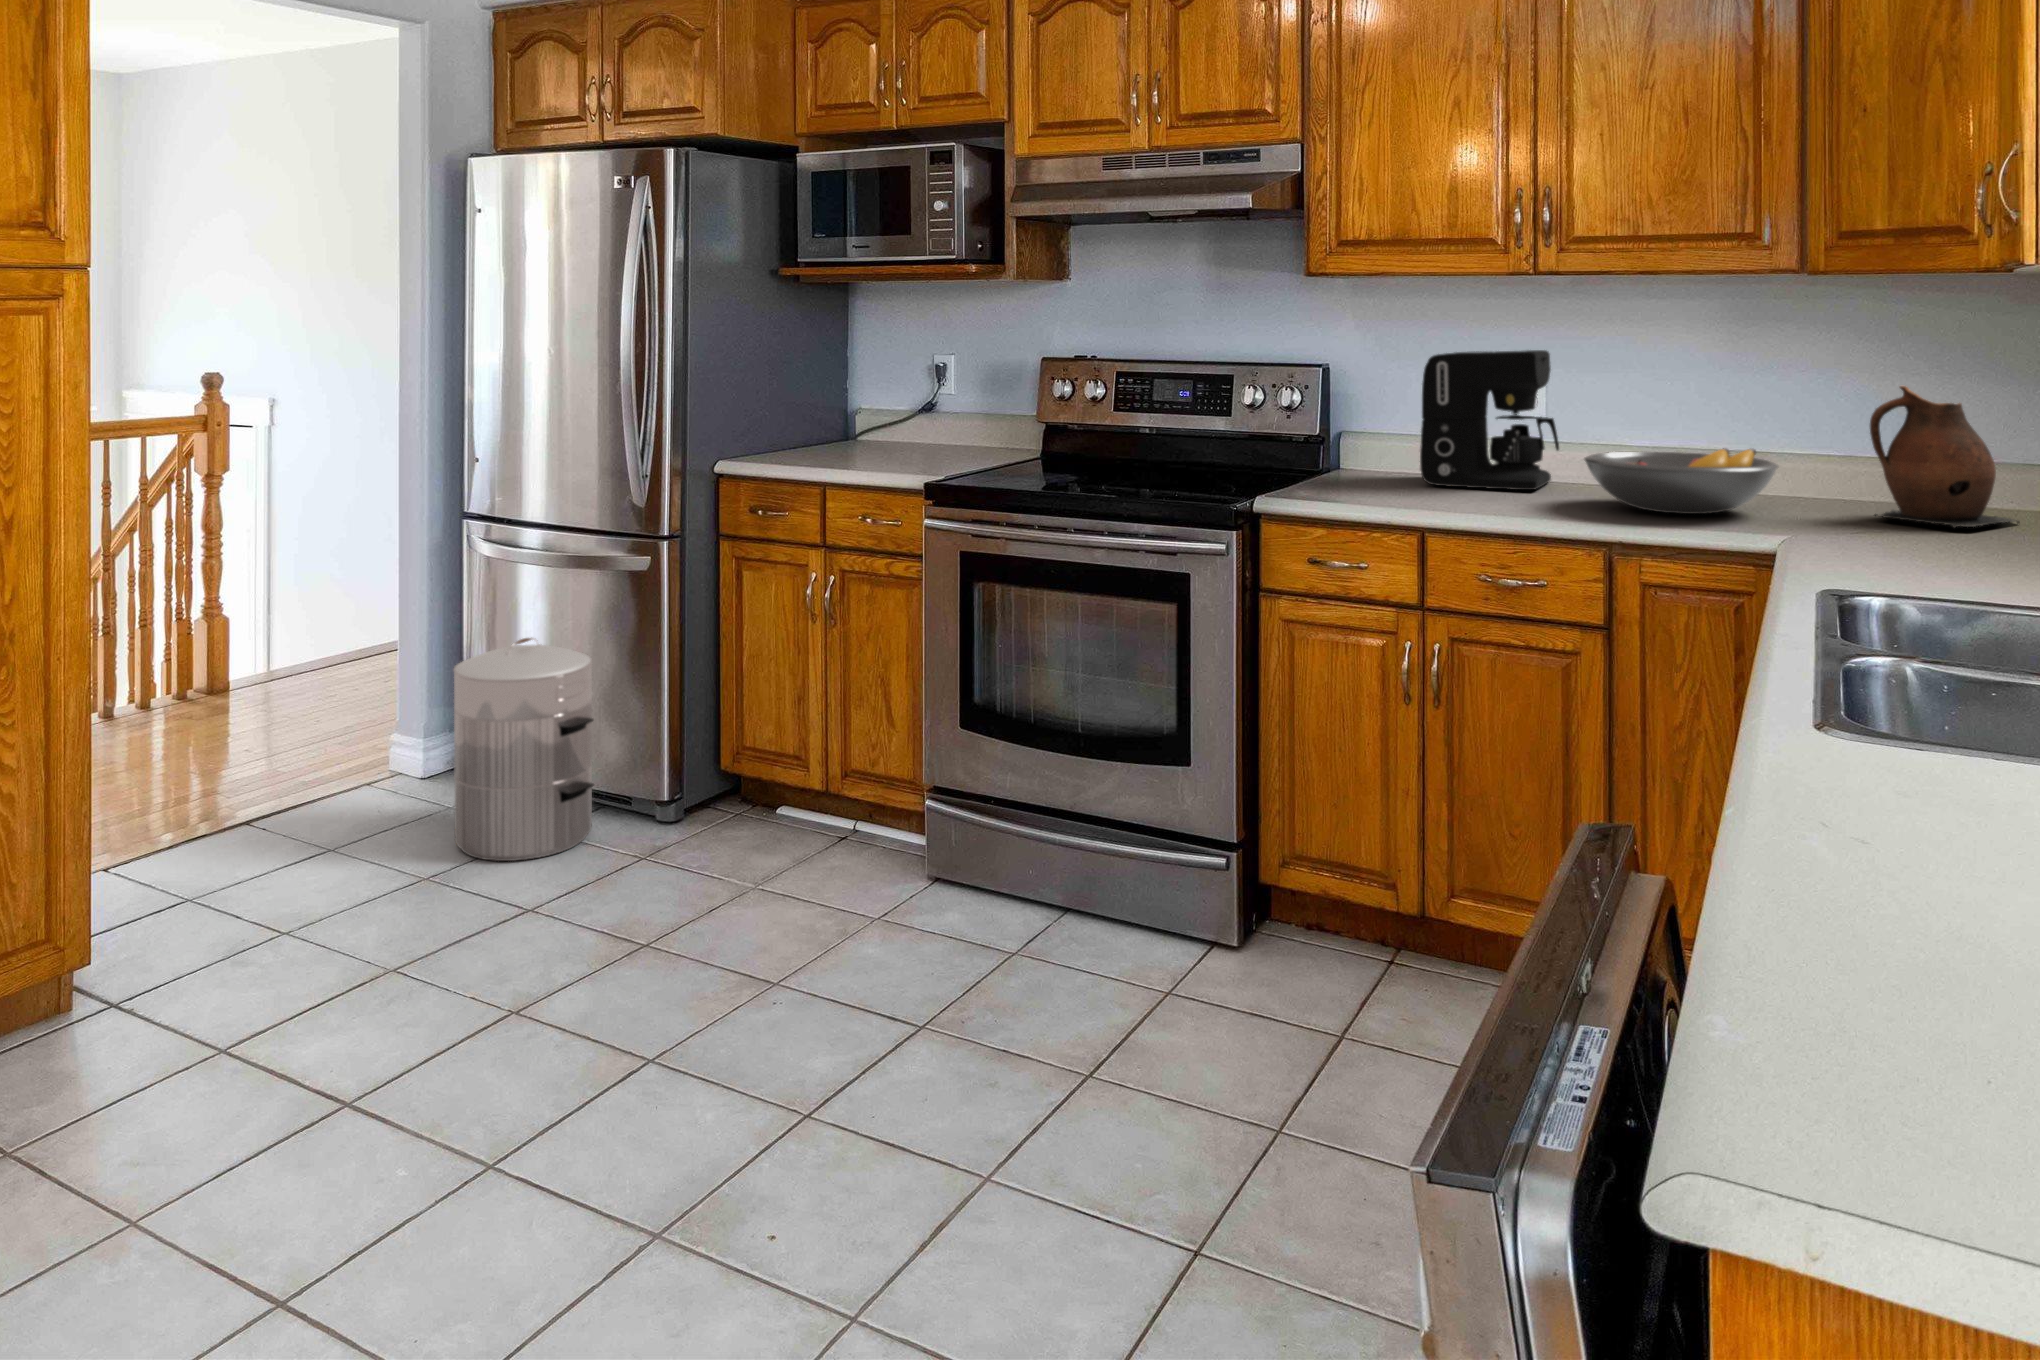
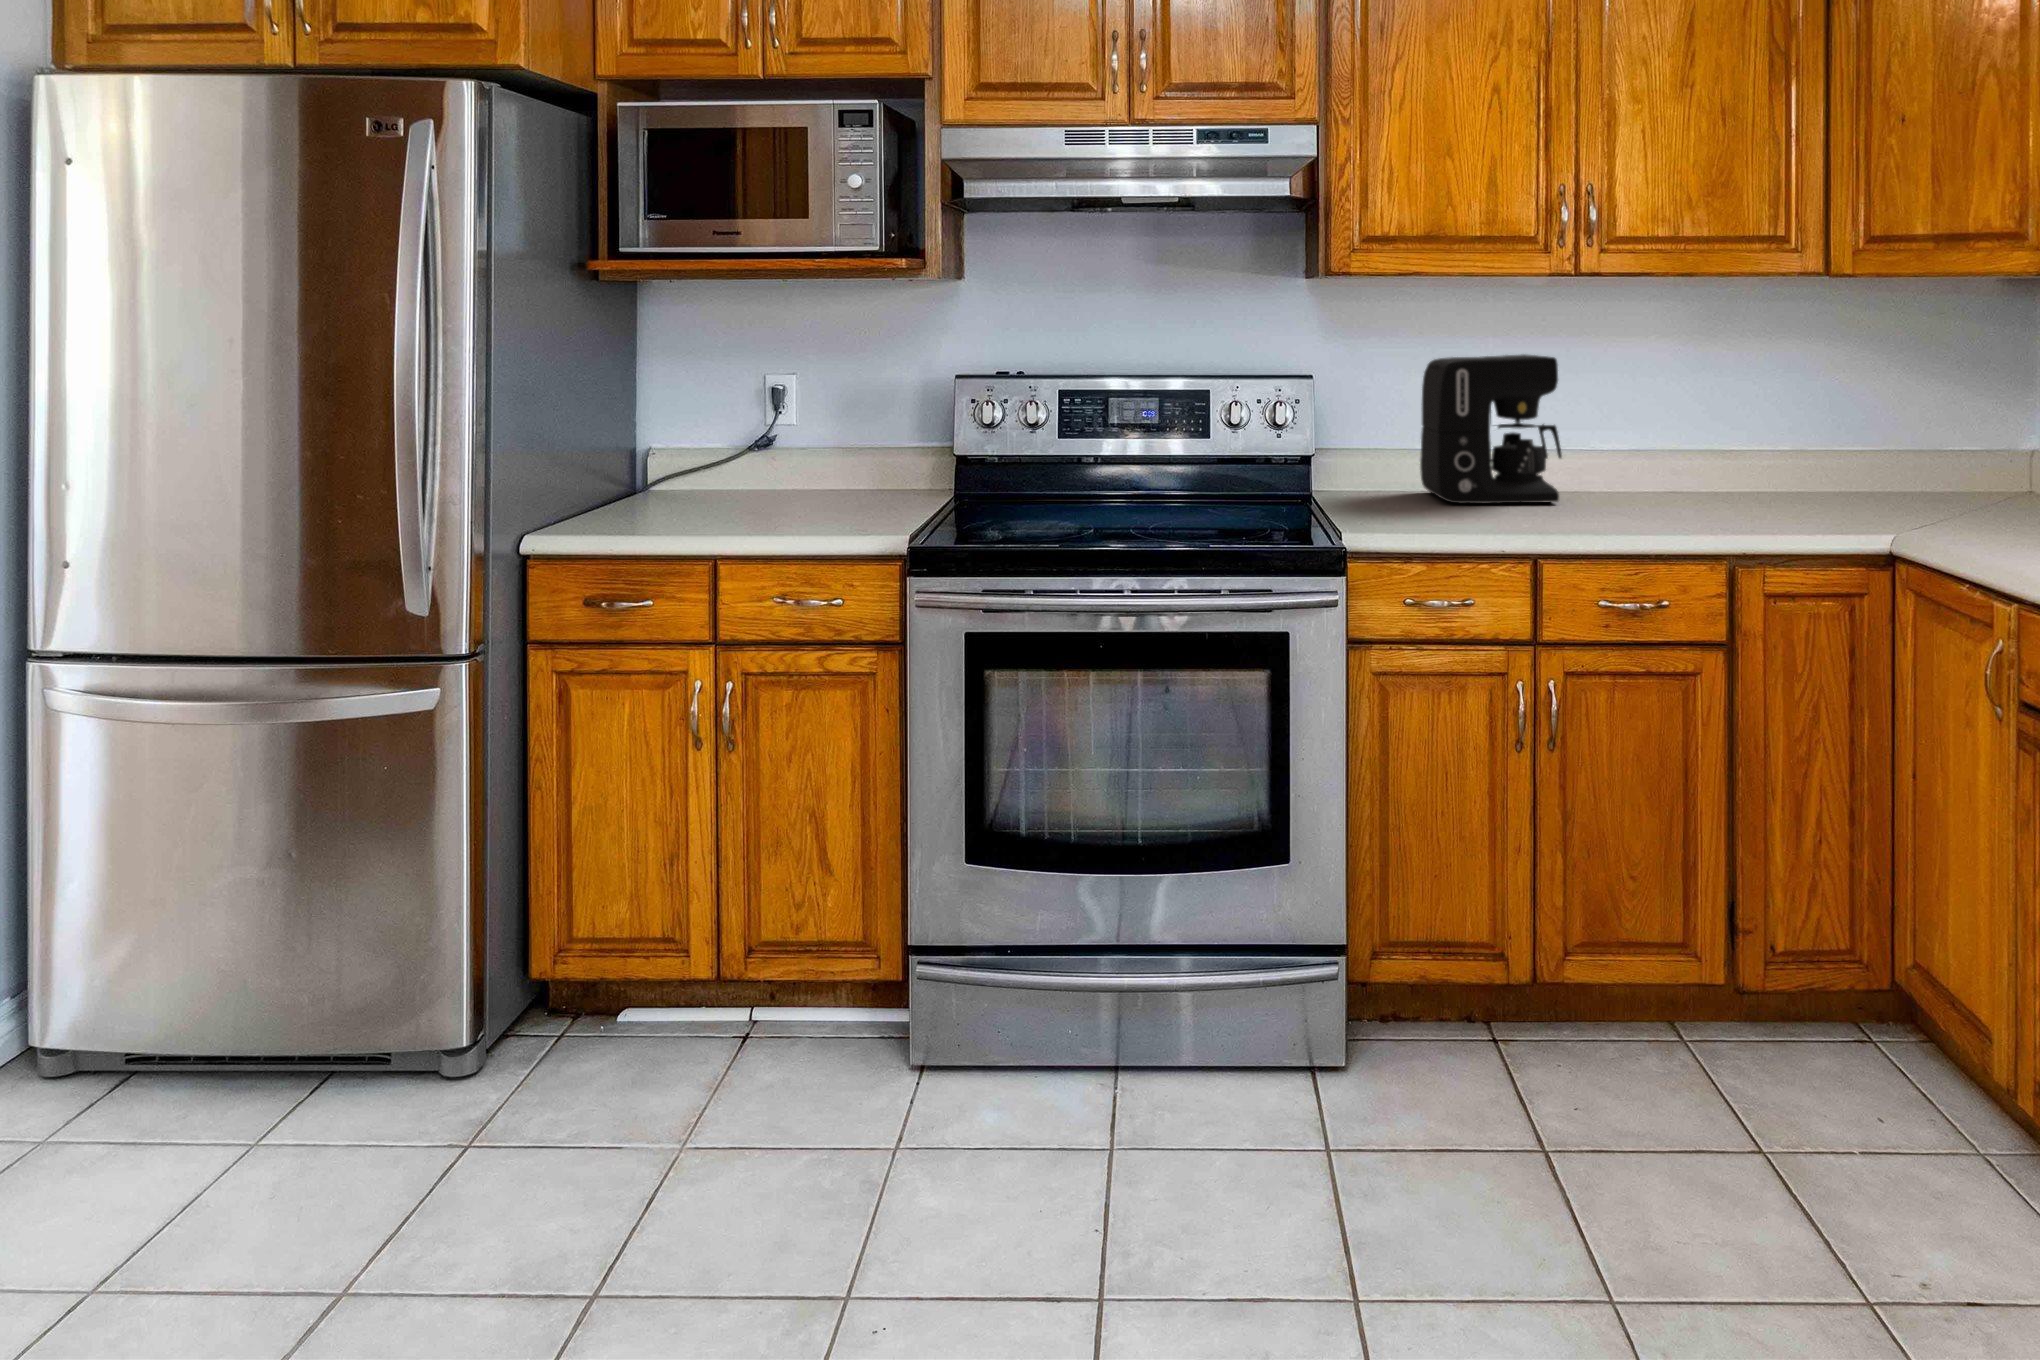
ceramic pitcher: present [1870,386,2020,528] -> none [1878,383,1994,515]
fruit bowl: present [1584,448,1778,514] -> none [1637,448,1828,518]
waste bin: present [454,638,594,861] -> none [92,844,374,1232]

